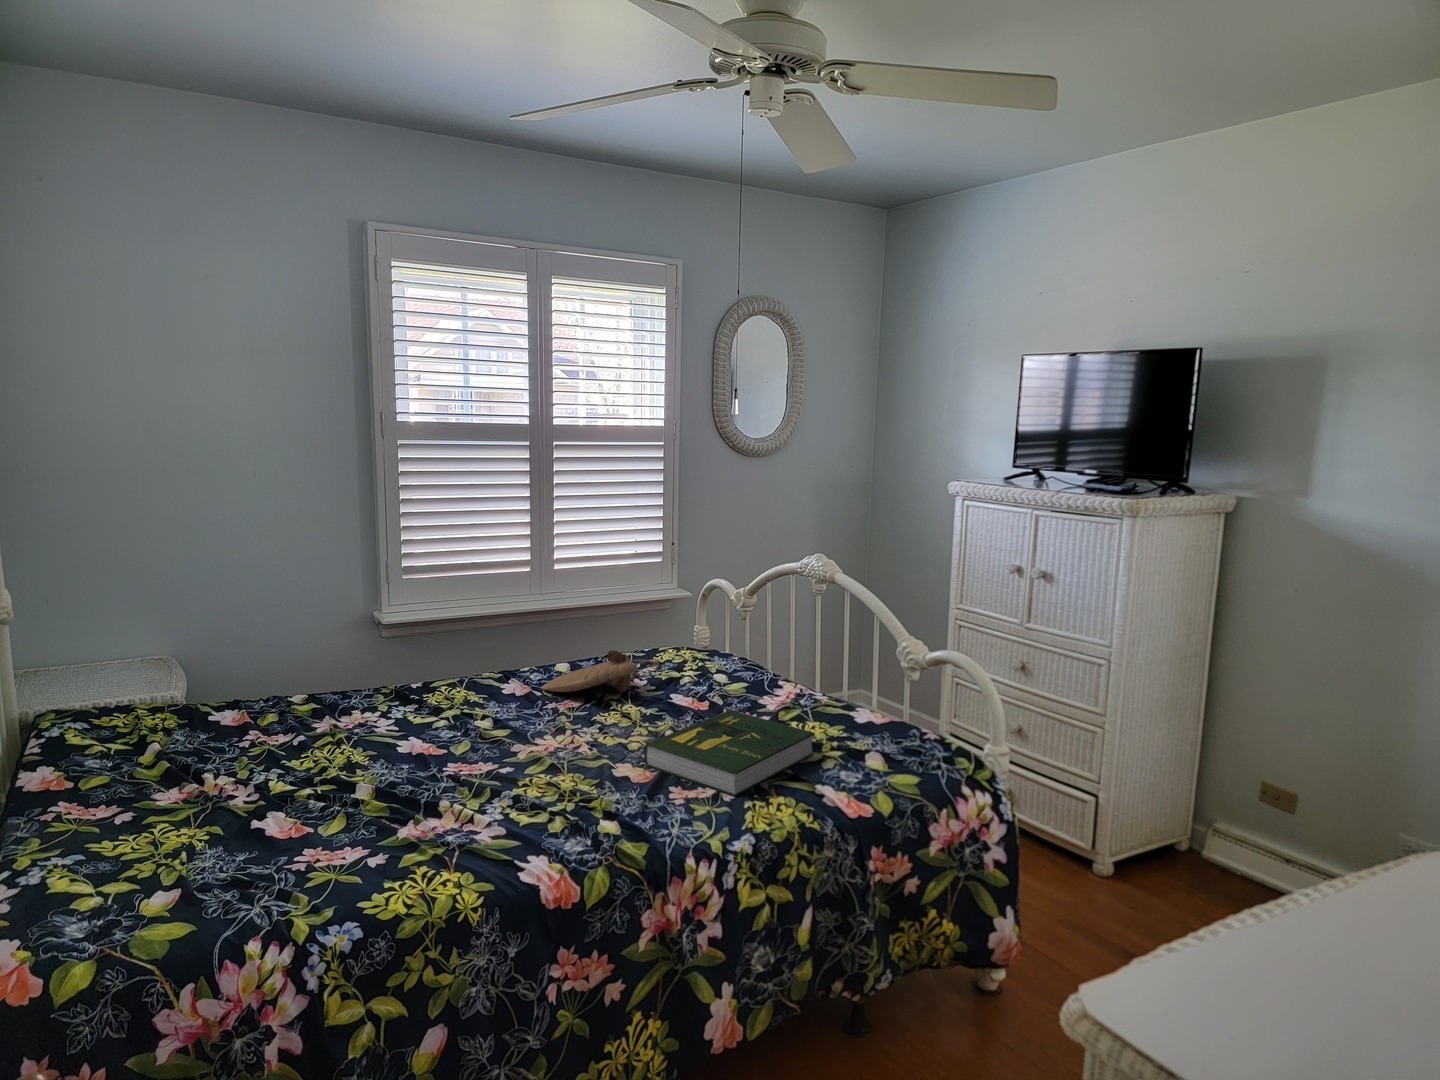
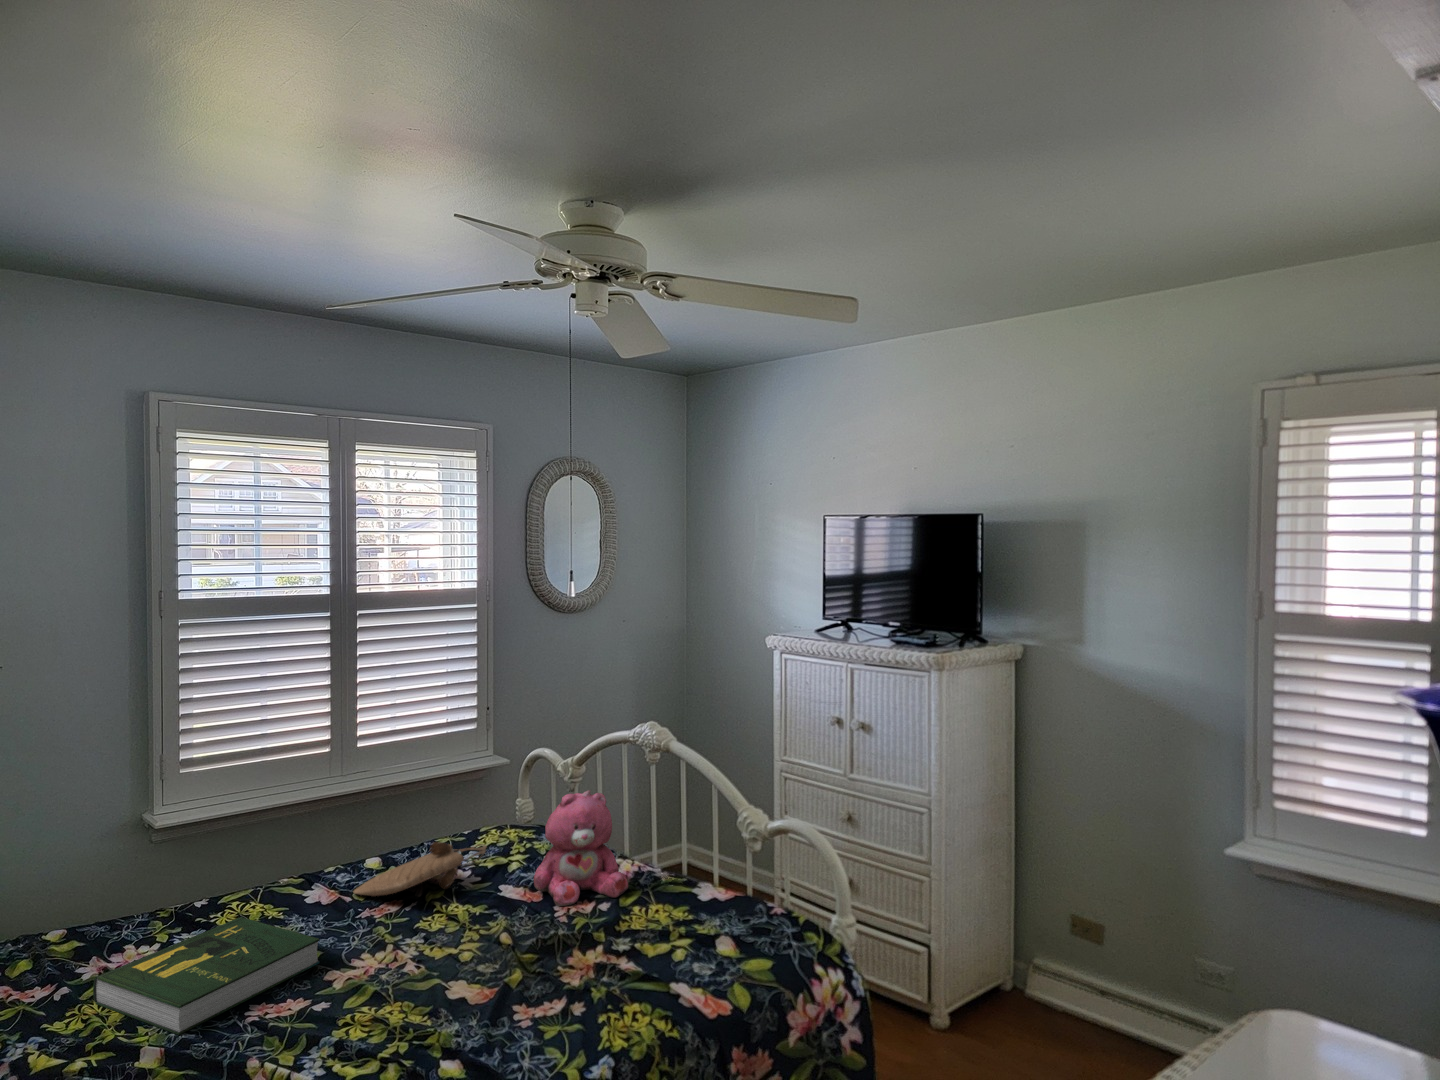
teddy bear: none [699,612,788,715] -> present [534,790,628,906]
book: present [644,710,814,796] -> present [93,917,320,1035]

